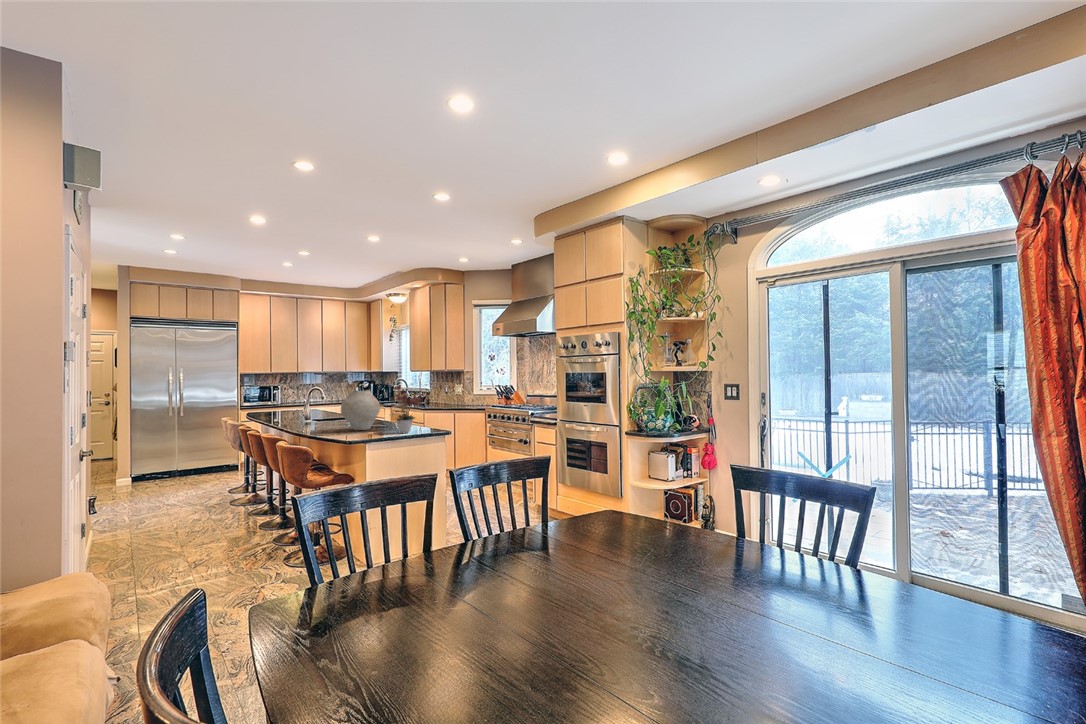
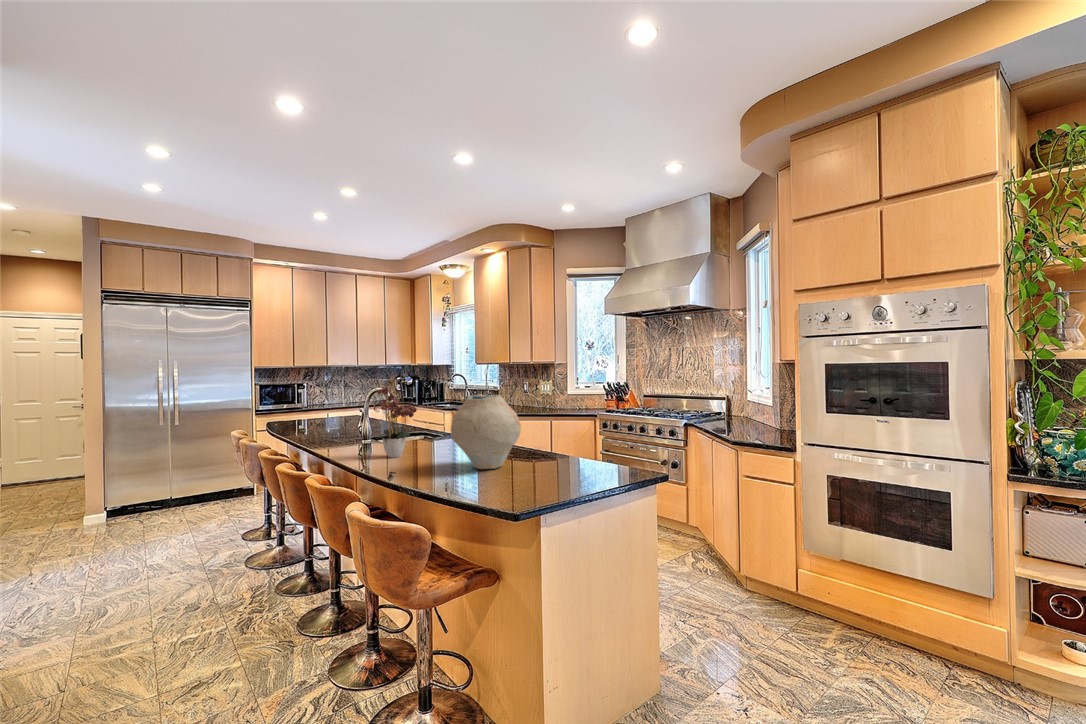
flower arrangement: present [391,386,420,433] -> present [374,388,417,457]

